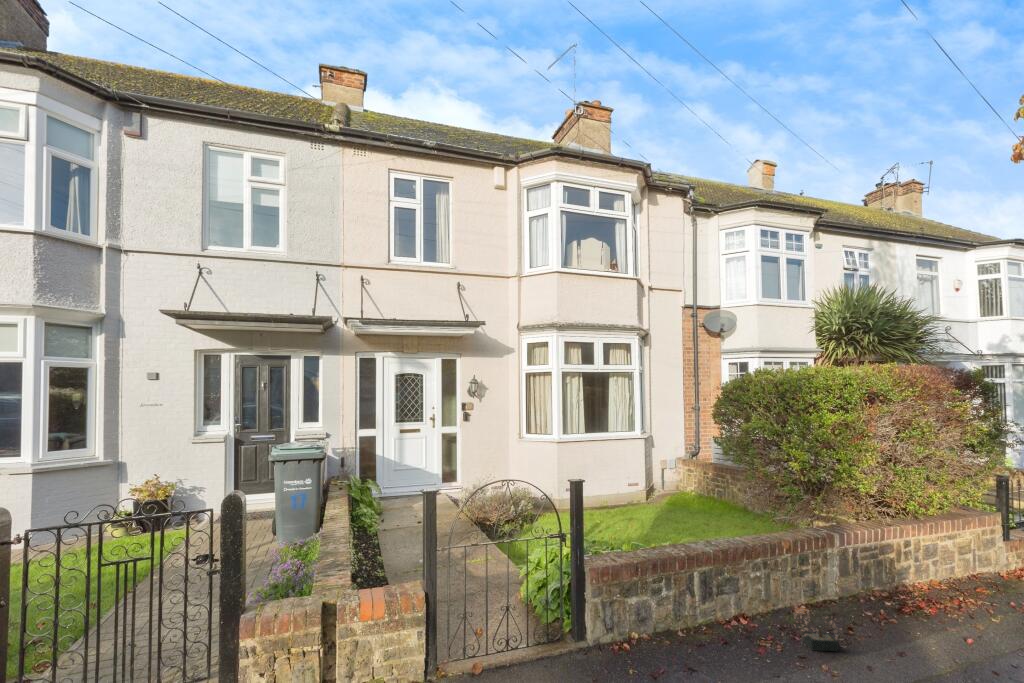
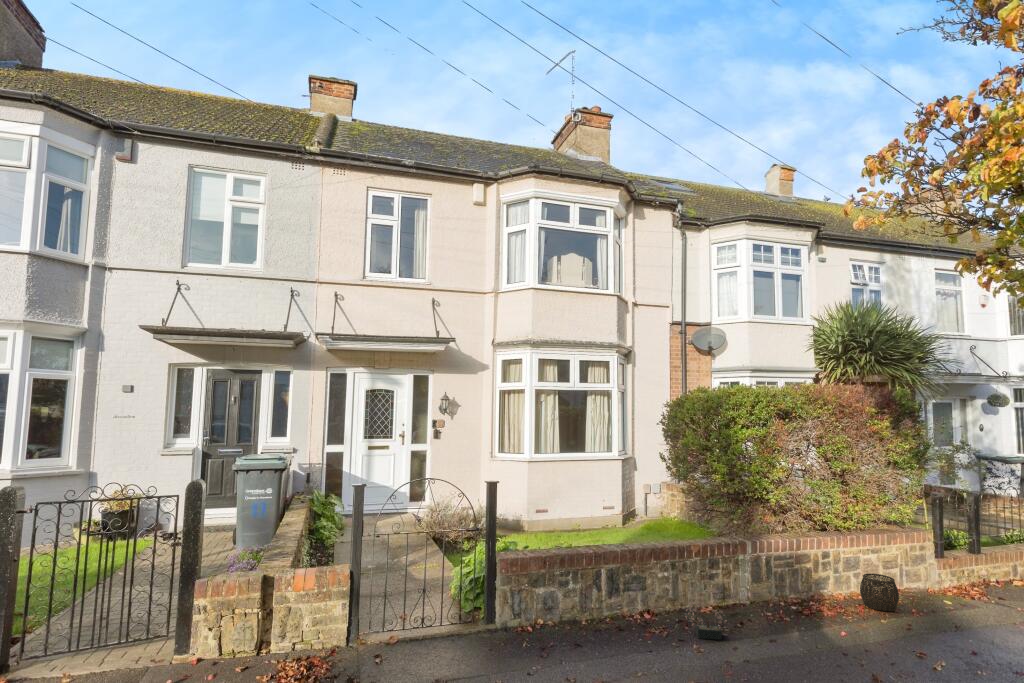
woven basket: none [945,562,992,603] -> present [860,573,899,611]

